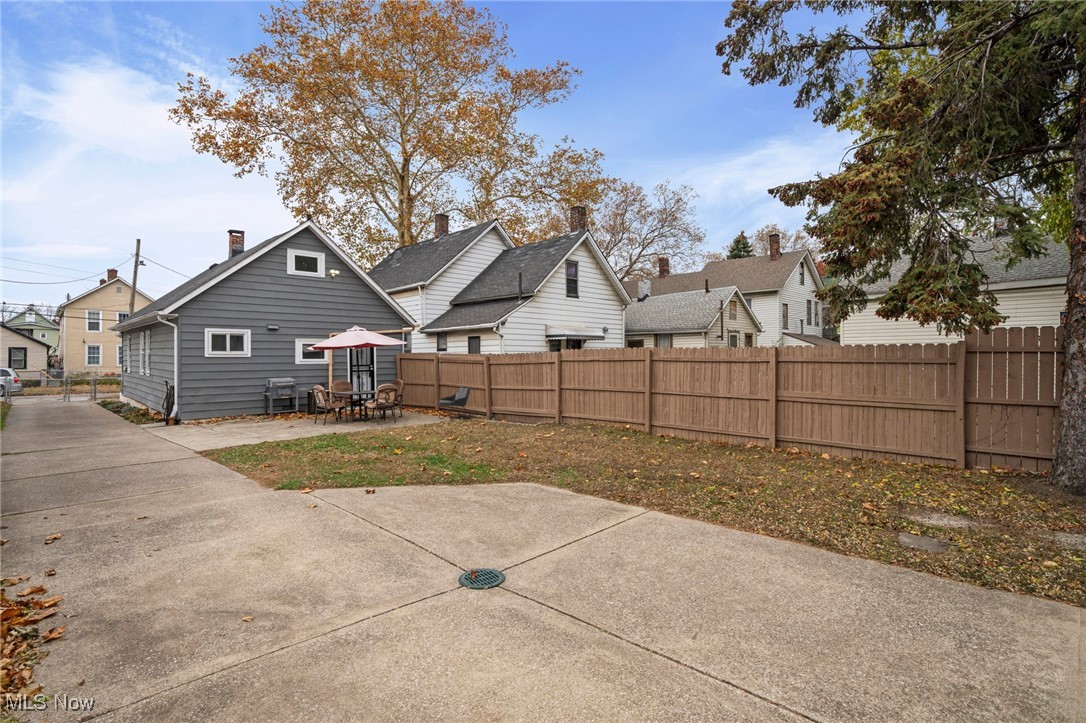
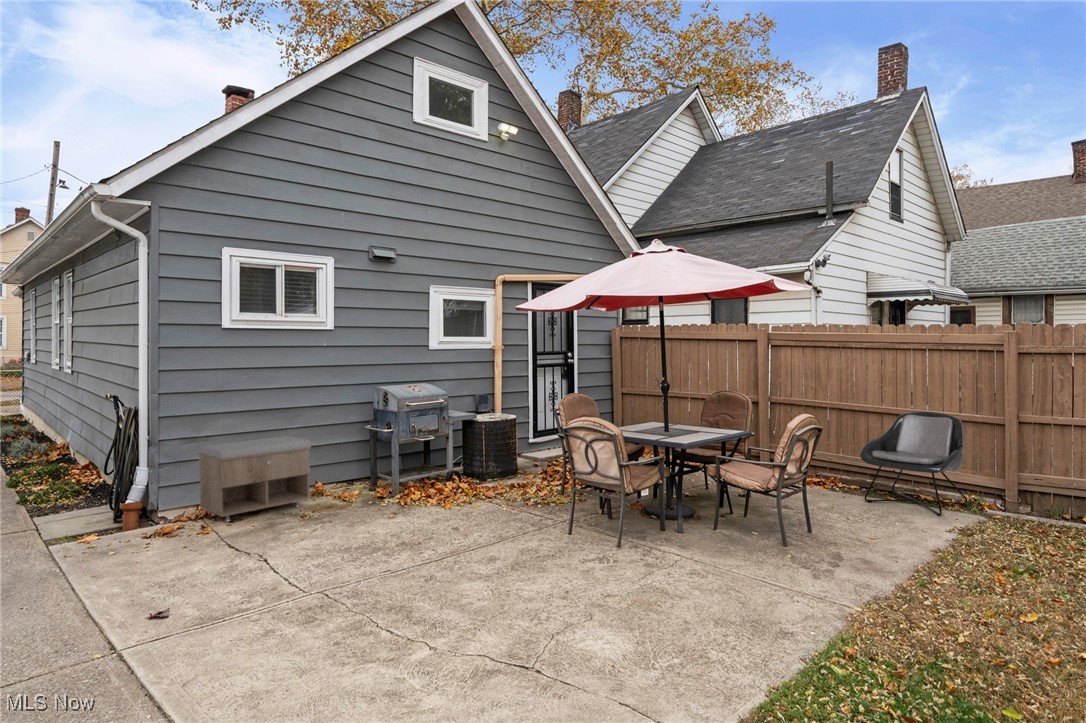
storage bench: none [196,396,237,423] -> present [199,436,311,522]

